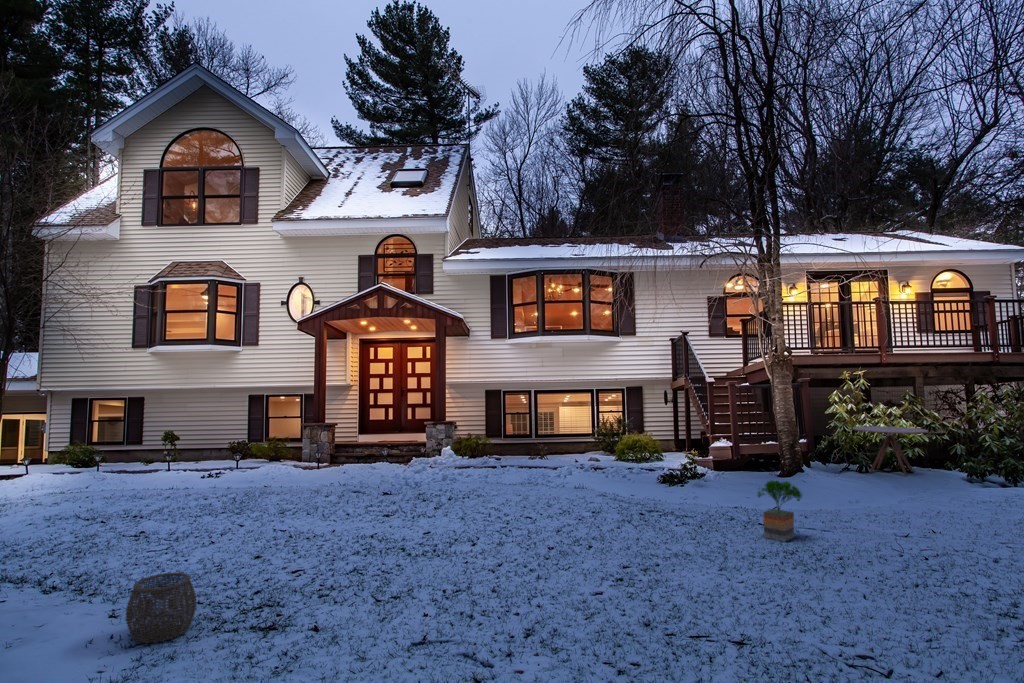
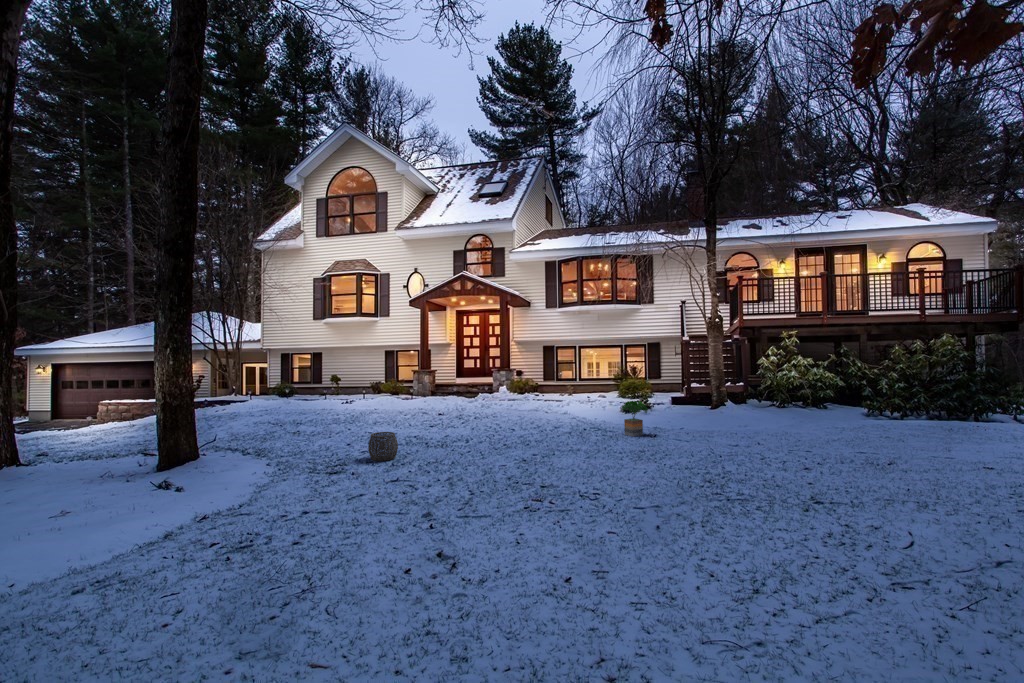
round table: present [854,426,928,476] -> none [779,373,833,410]
woven basket: present [126,573,197,644] -> present [368,432,398,461]

